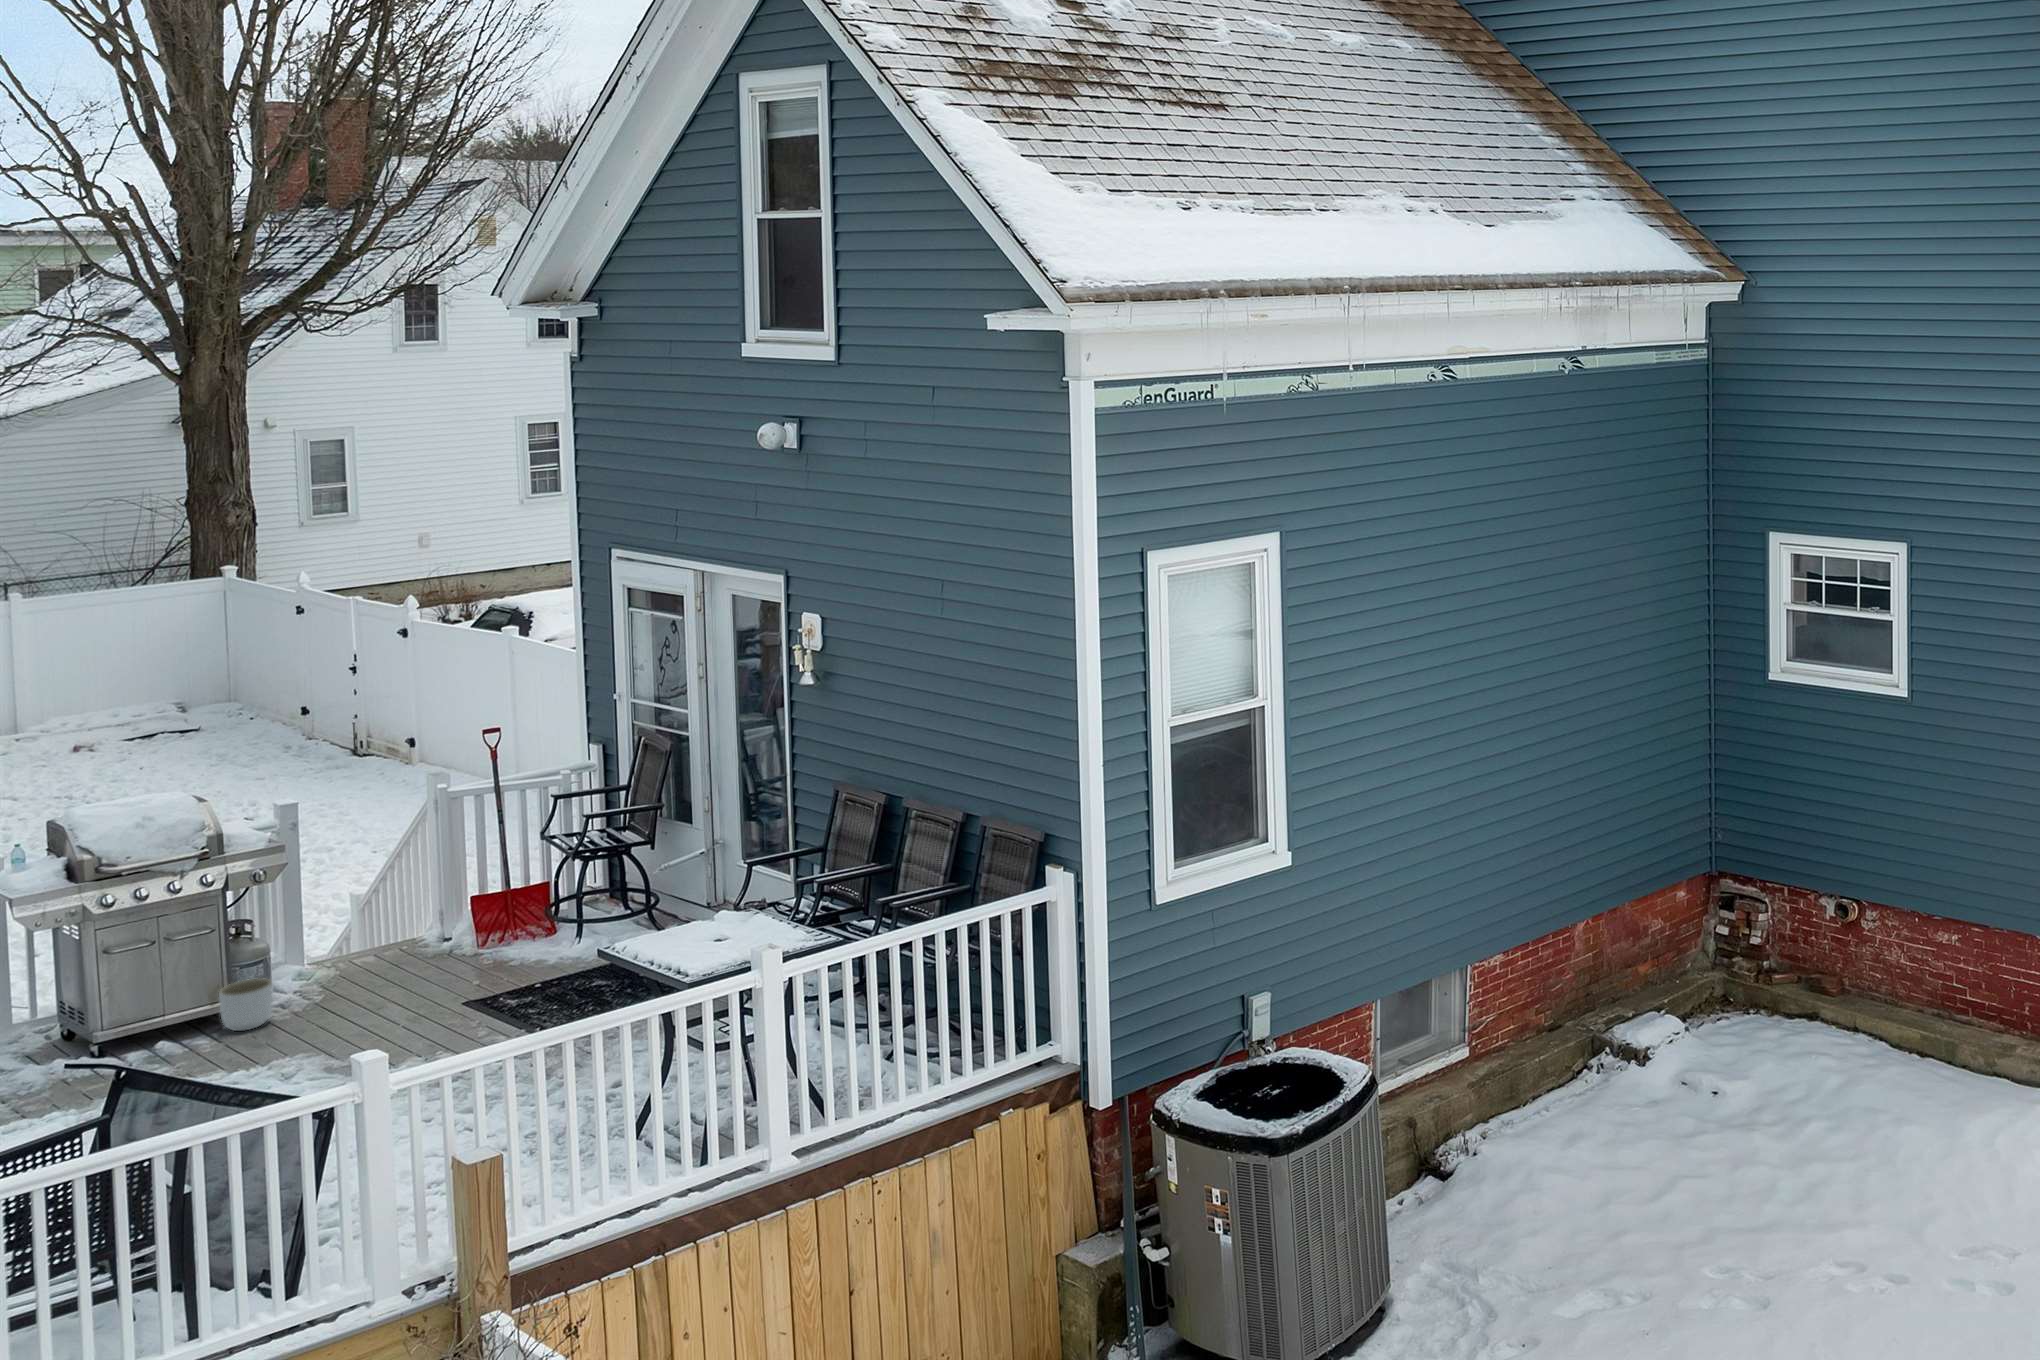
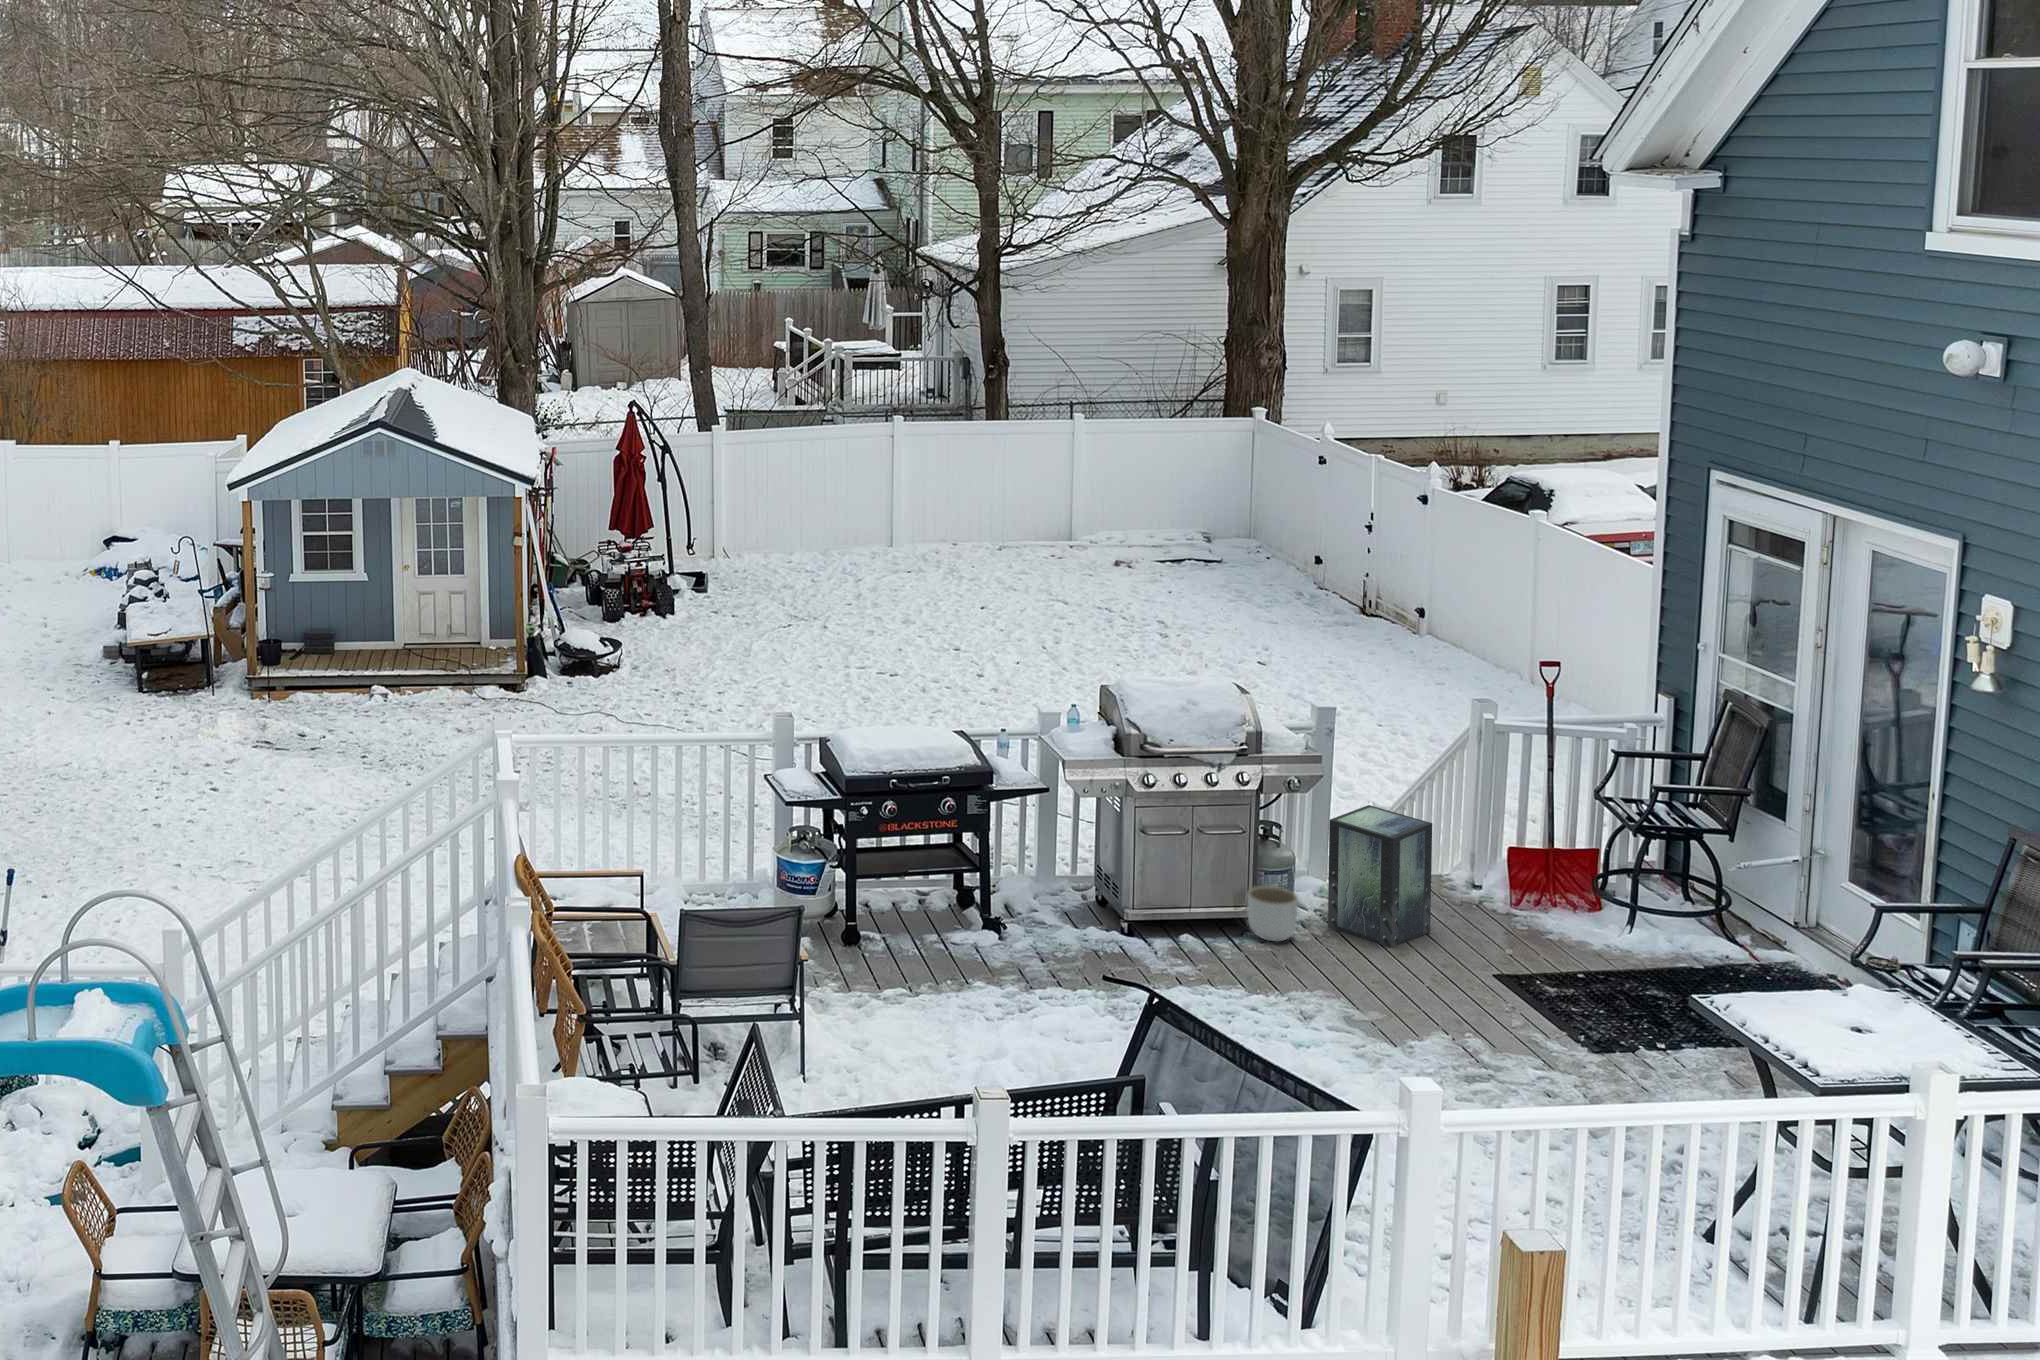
storage box: none [301,881,404,1003] -> present [1328,805,1432,948]

